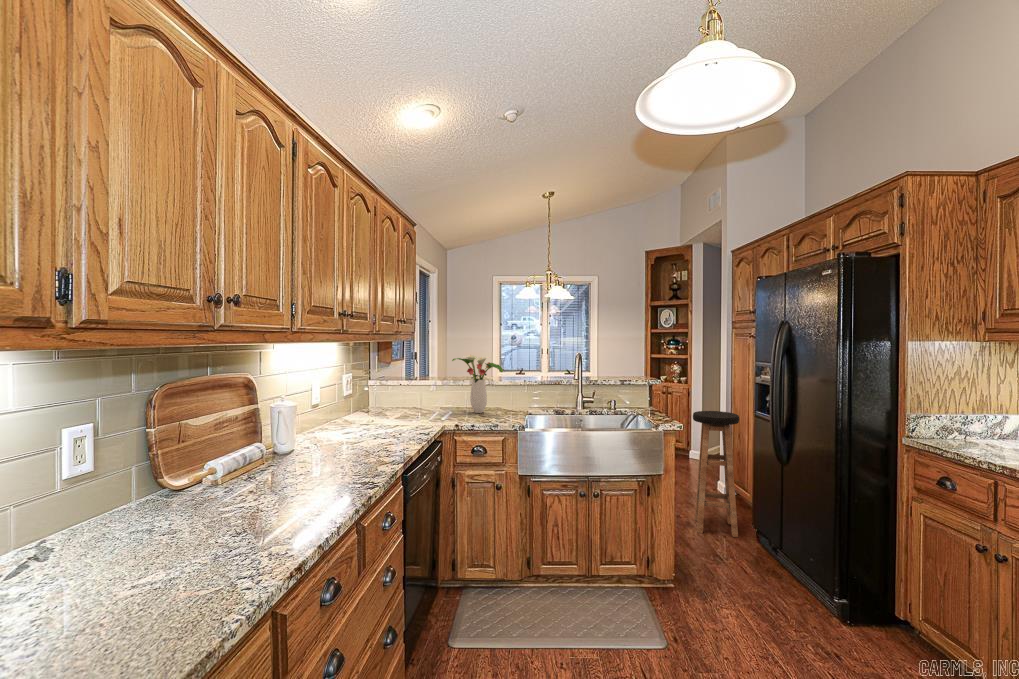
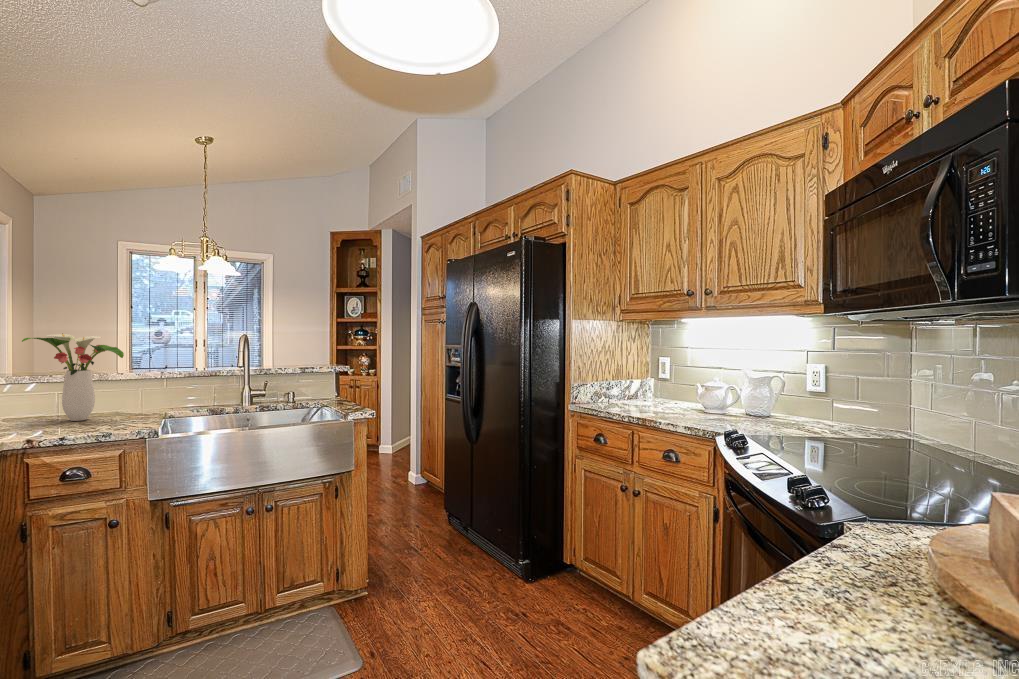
bar stool: present [693,411,739,537] -> none [385,398,431,529]

